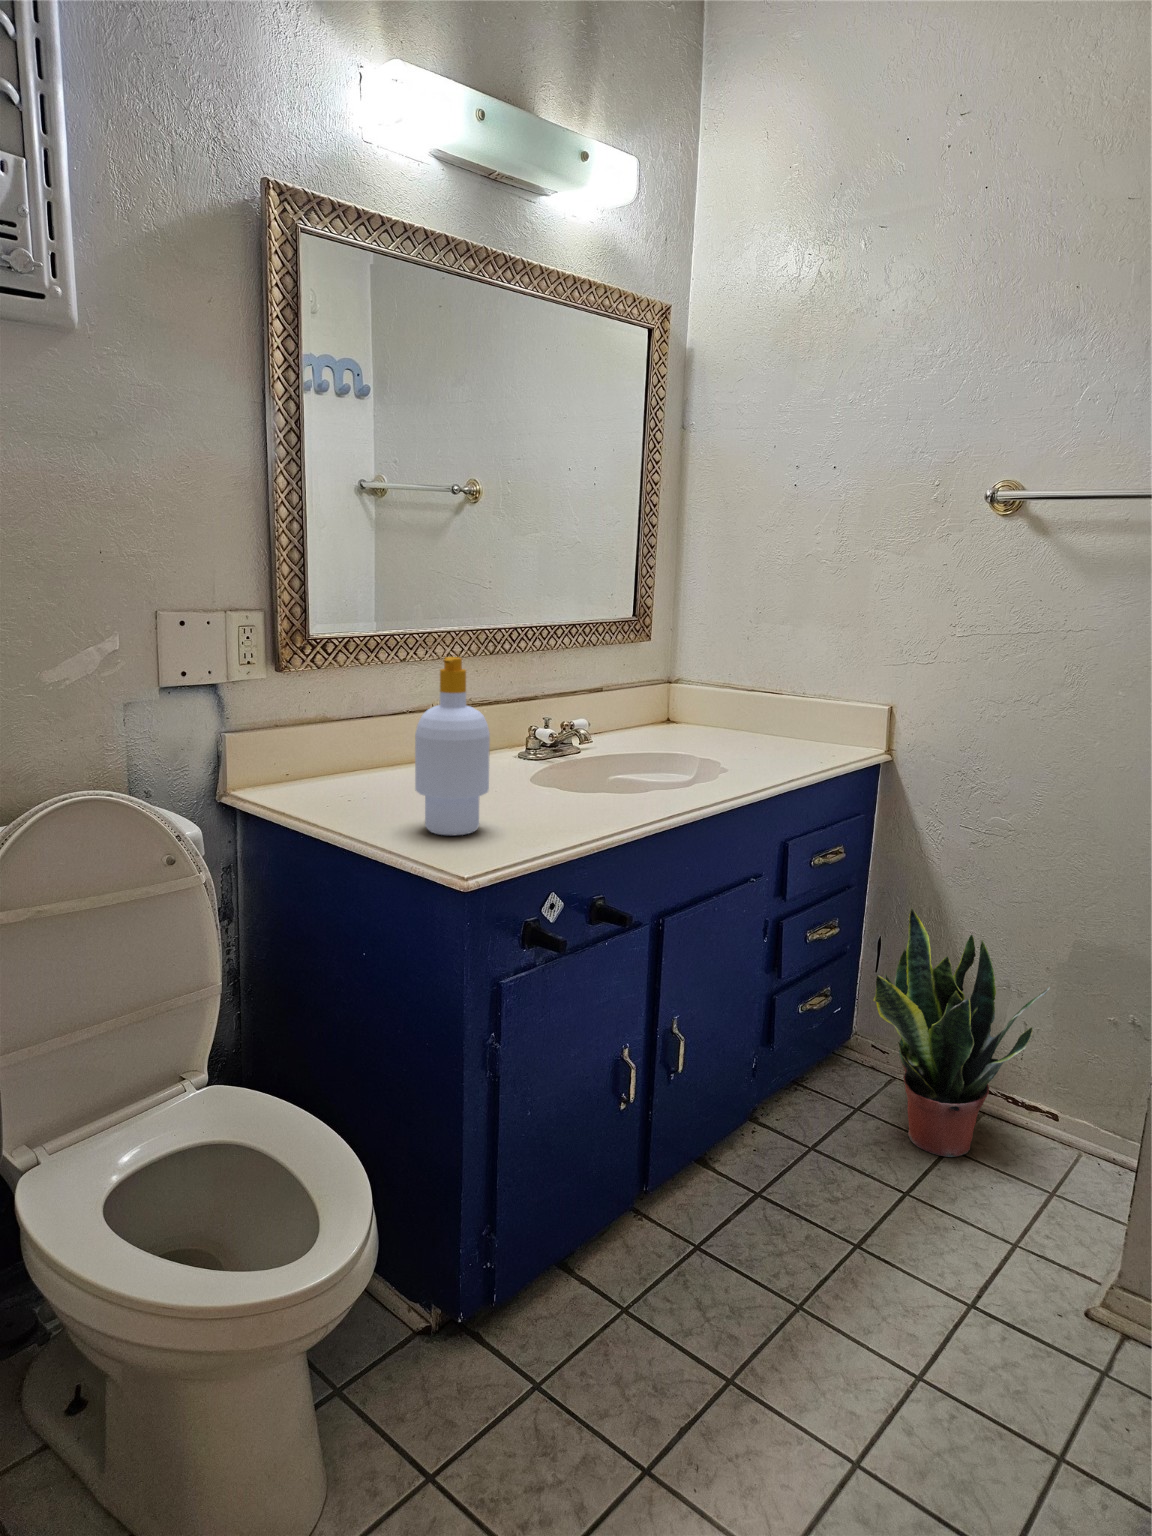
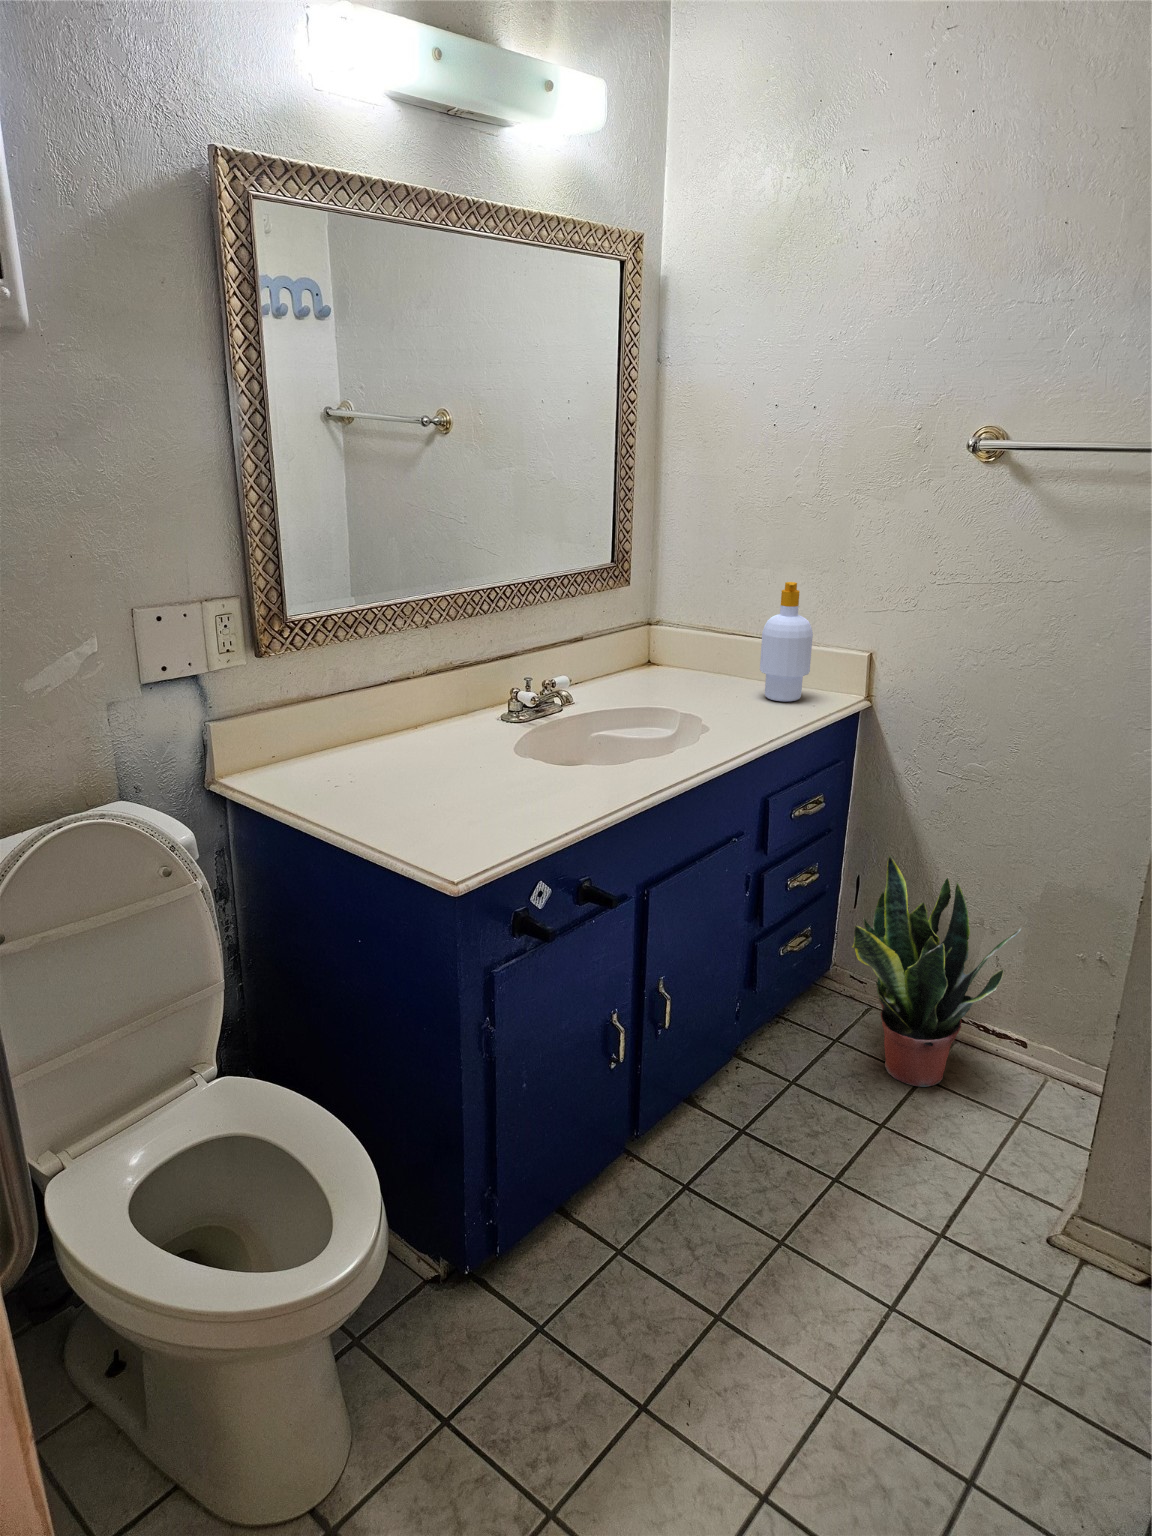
soap bottle: present [415,657,490,835] -> present [760,582,813,701]

